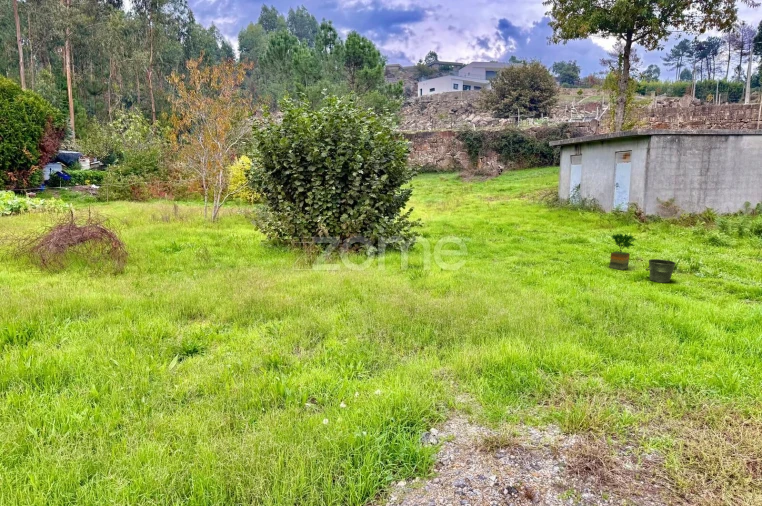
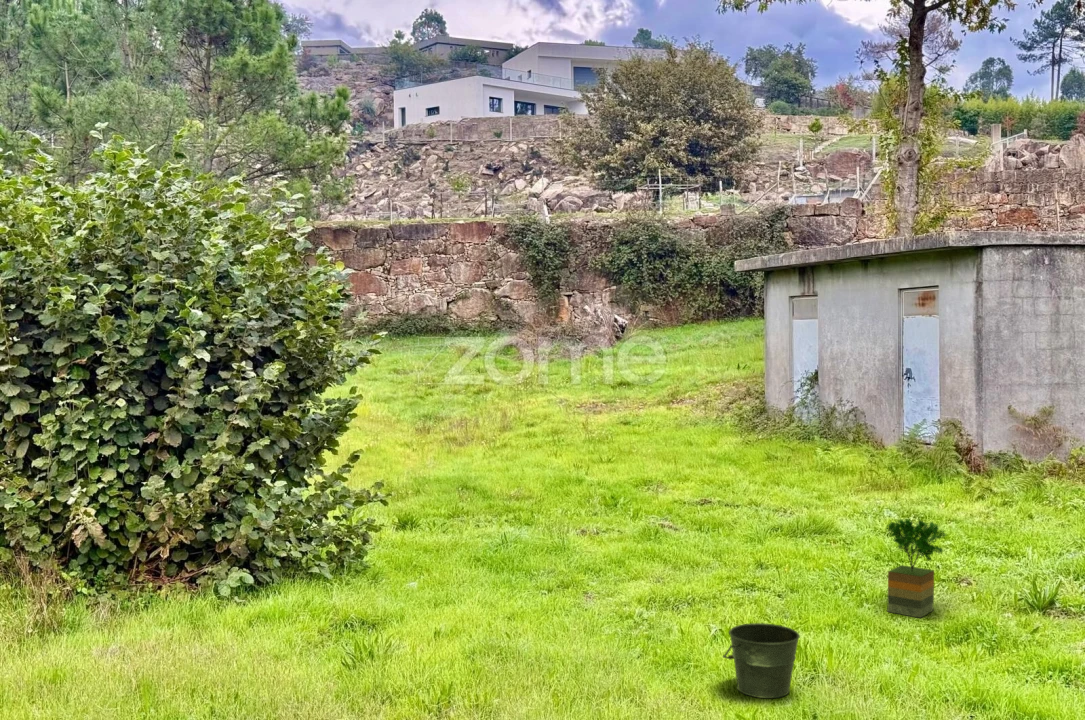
bucket: present [646,259,676,282] -> present [723,623,800,698]

